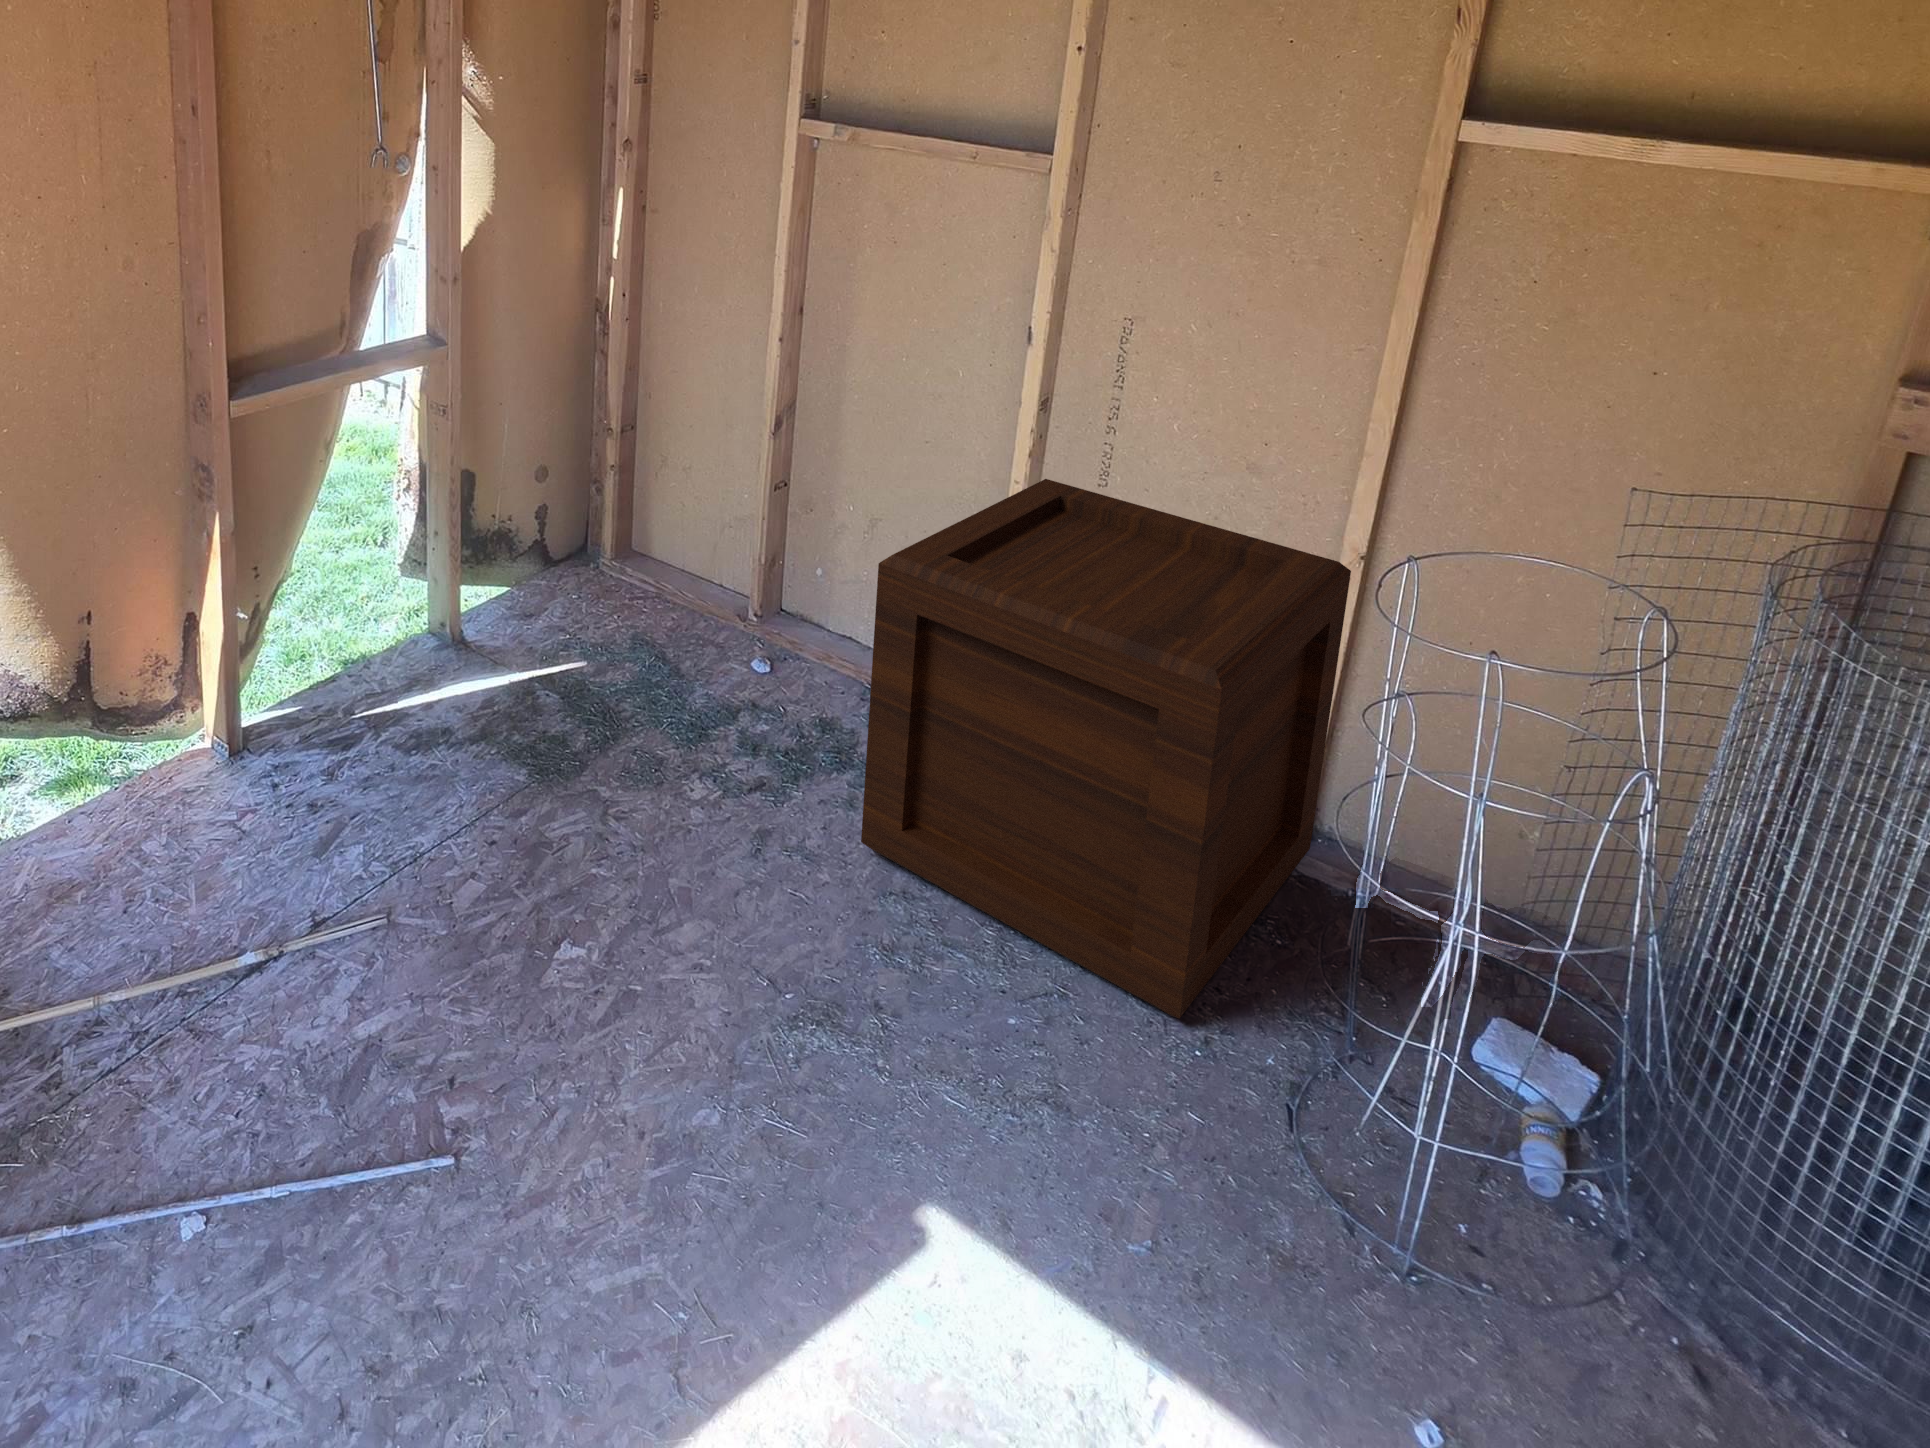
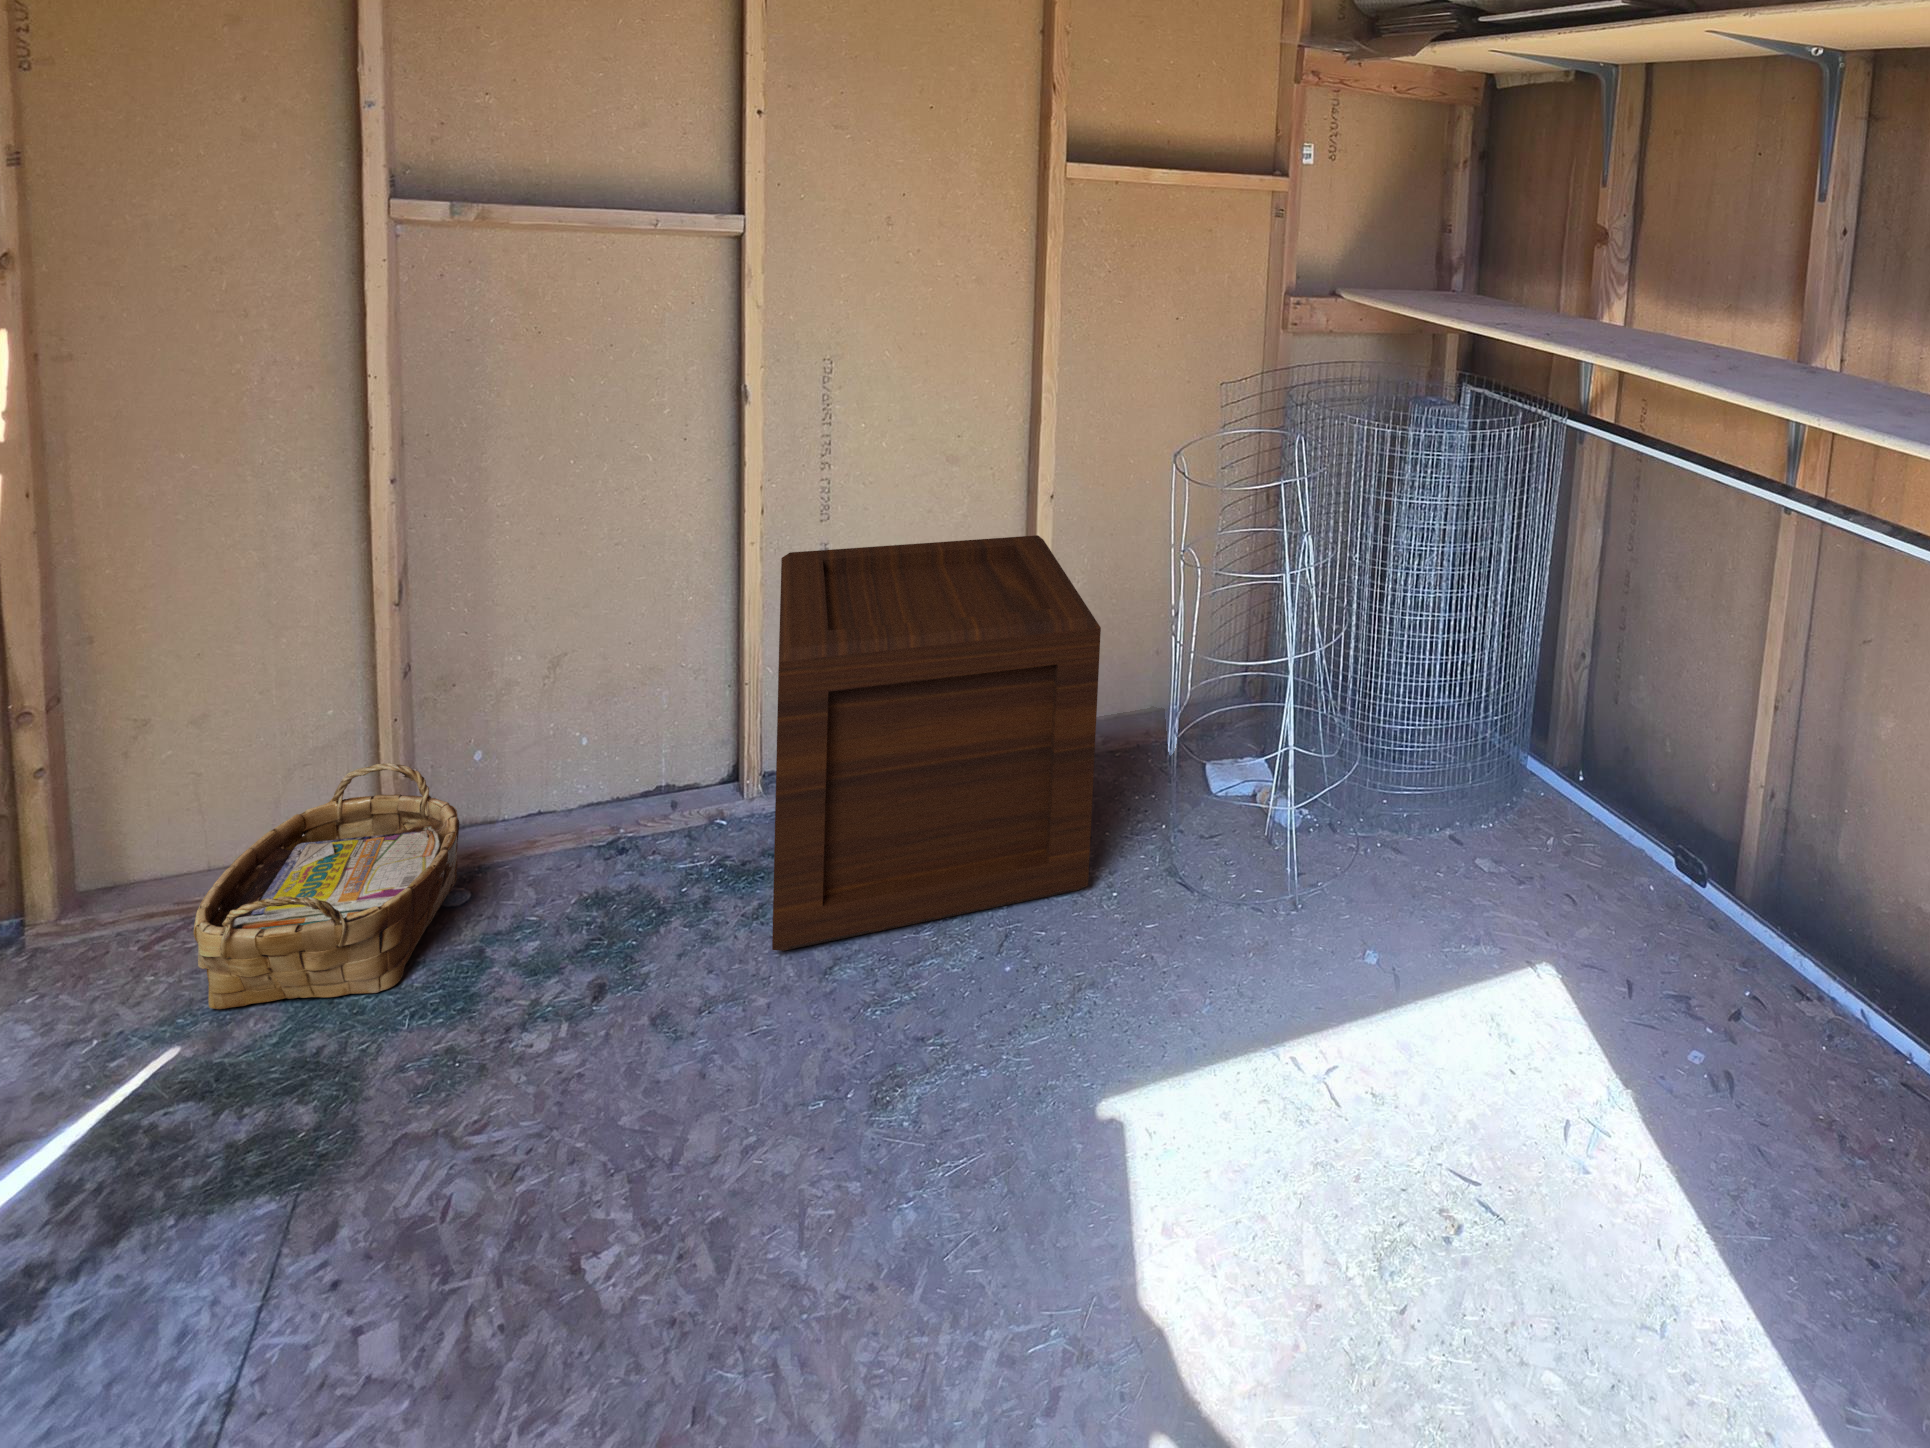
woven basket: none [604,539,771,702] -> present [194,763,459,1009]

